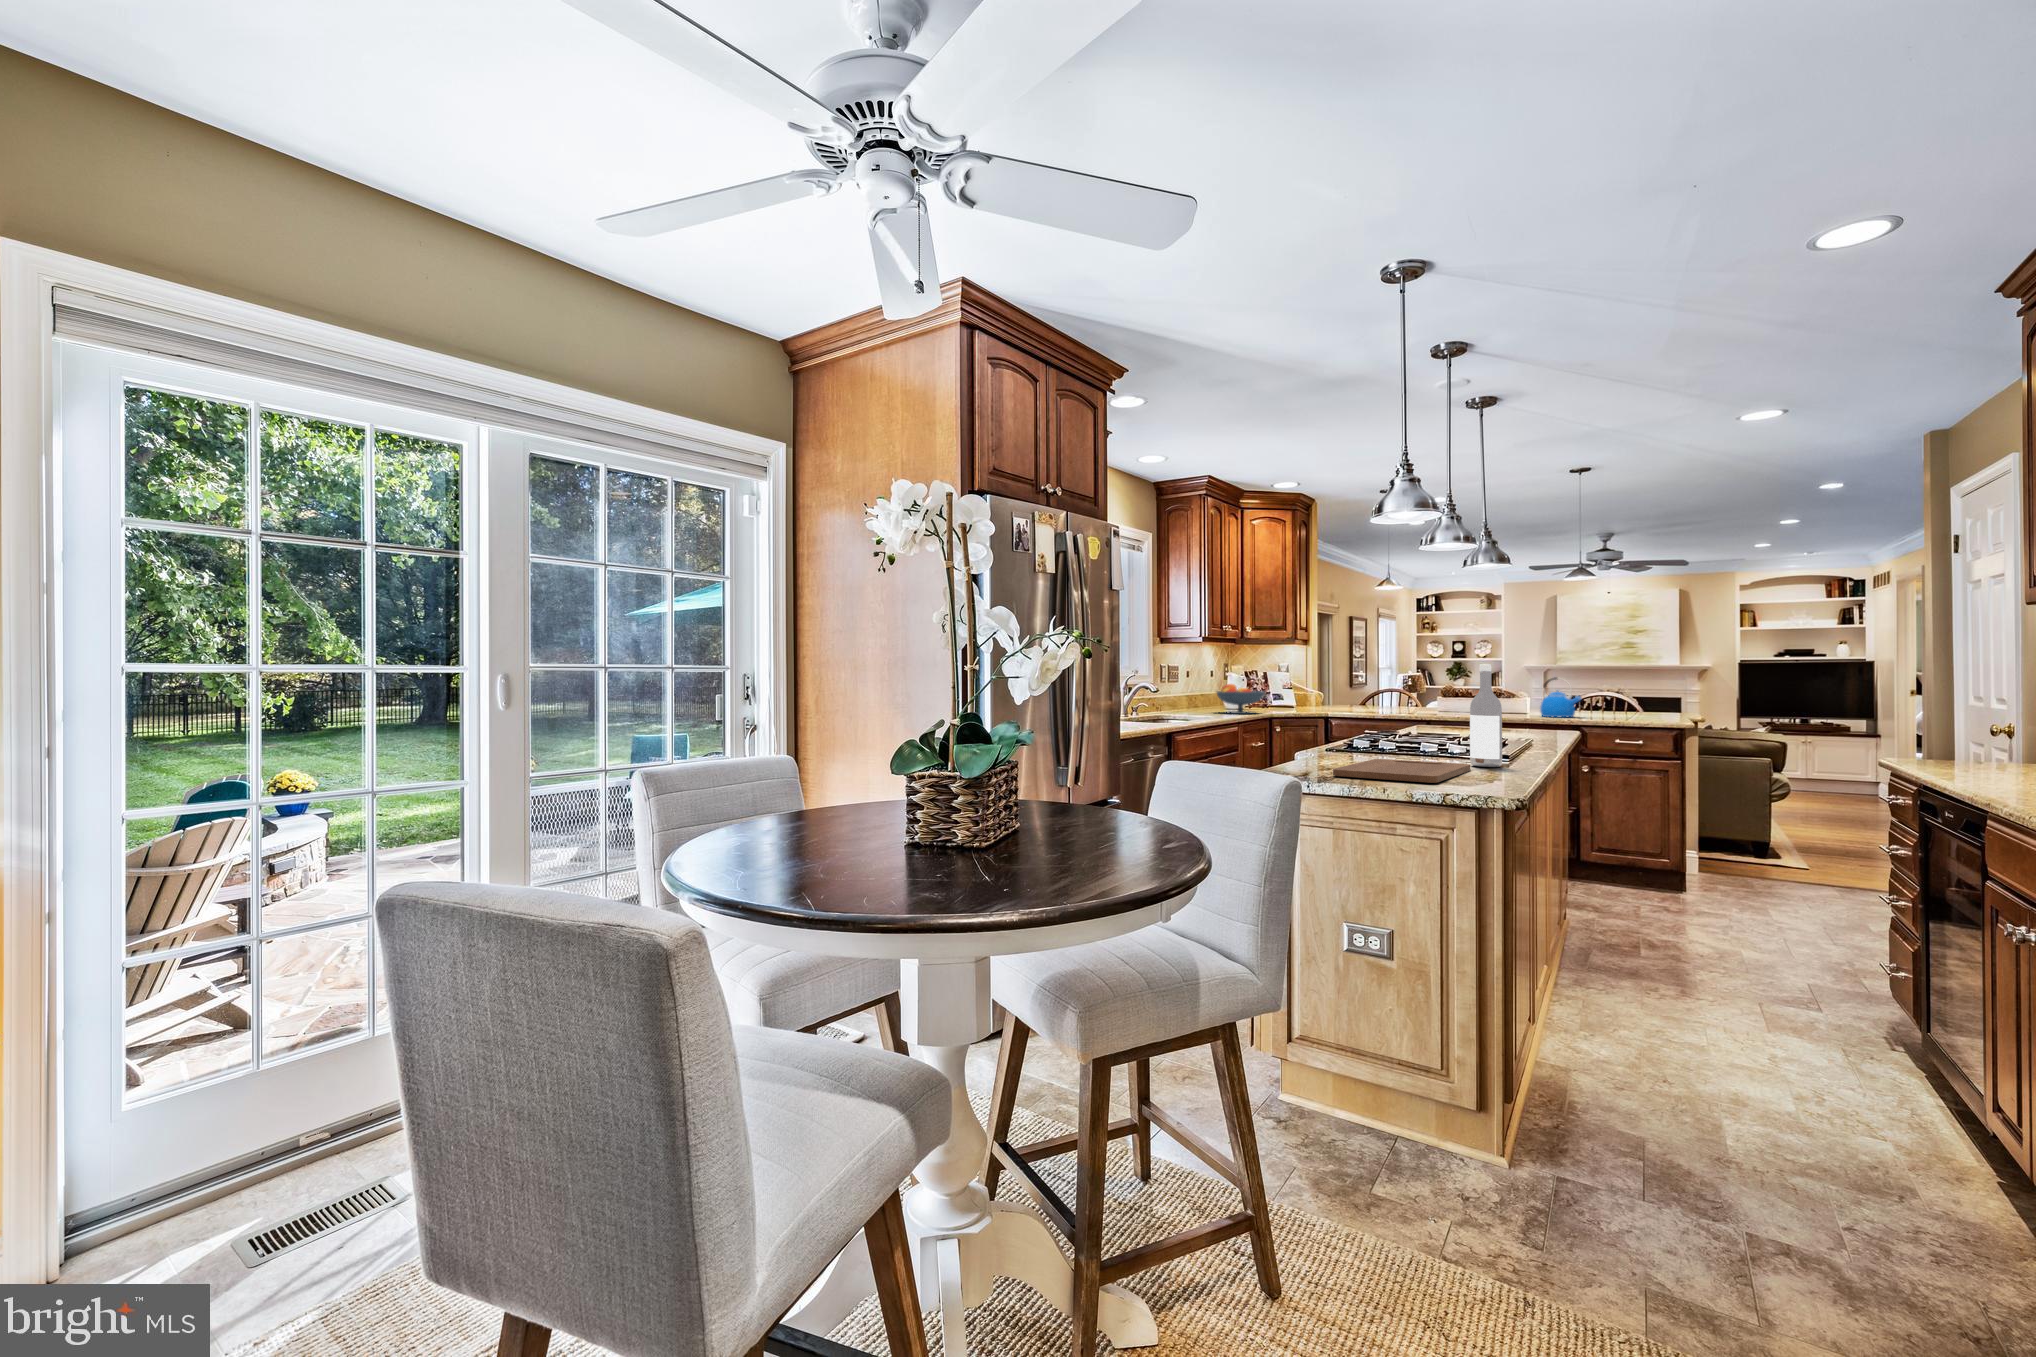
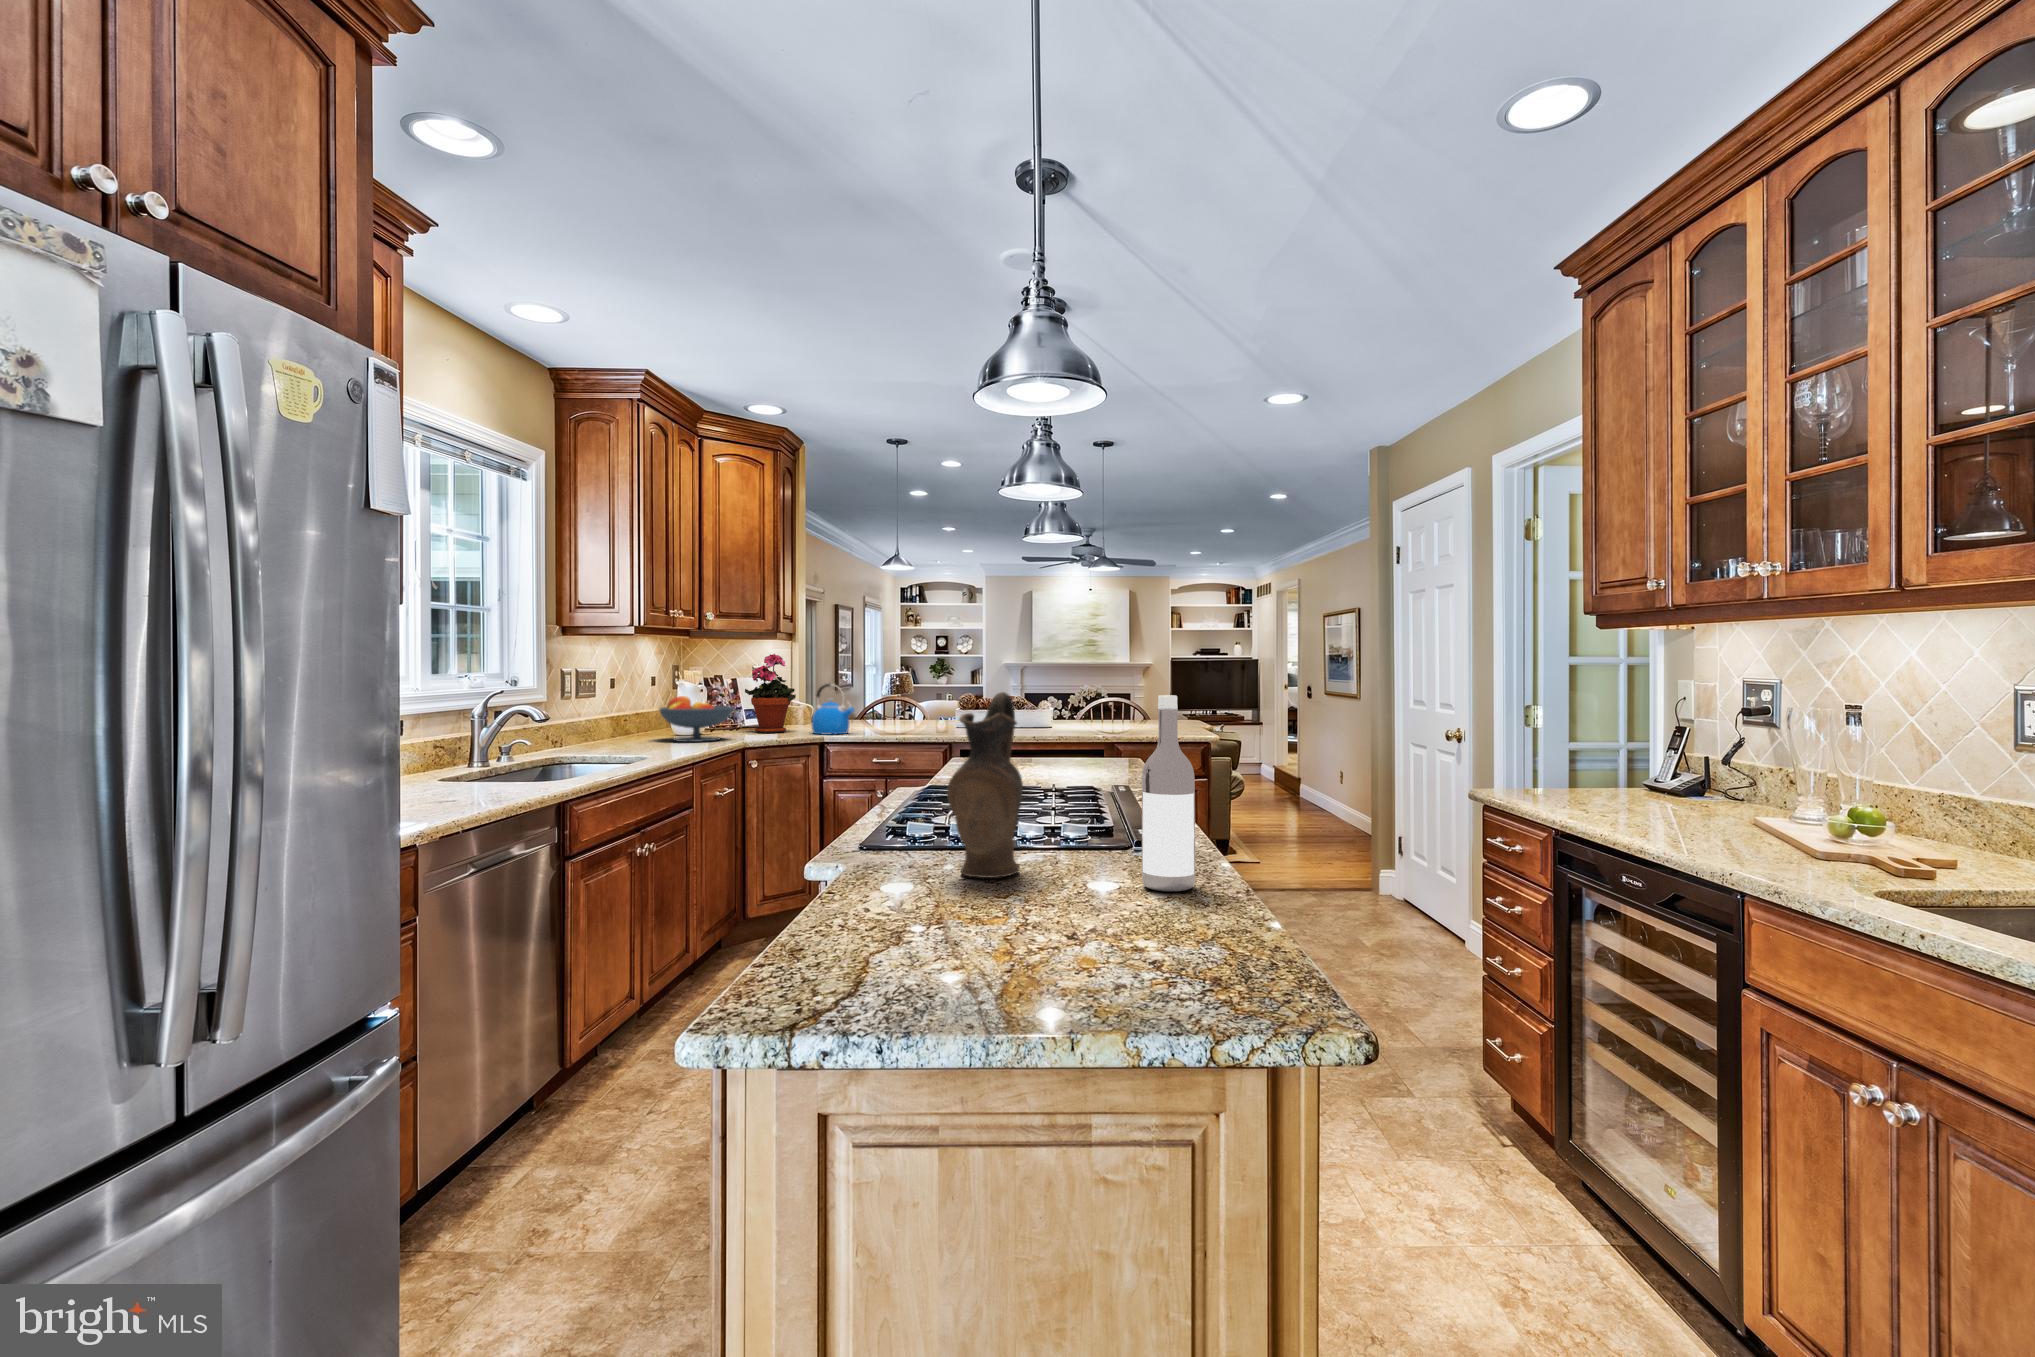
potted plant: none [1273,655,1310,712] -> present [745,654,796,733]
ceramic pitcher: none [1364,665,1407,759] -> present [947,692,1023,878]
kettle: present [1540,677,1581,717] -> present [812,684,854,734]
cutting board: present [1333,759,1470,783] -> none [932,891,1175,998]

